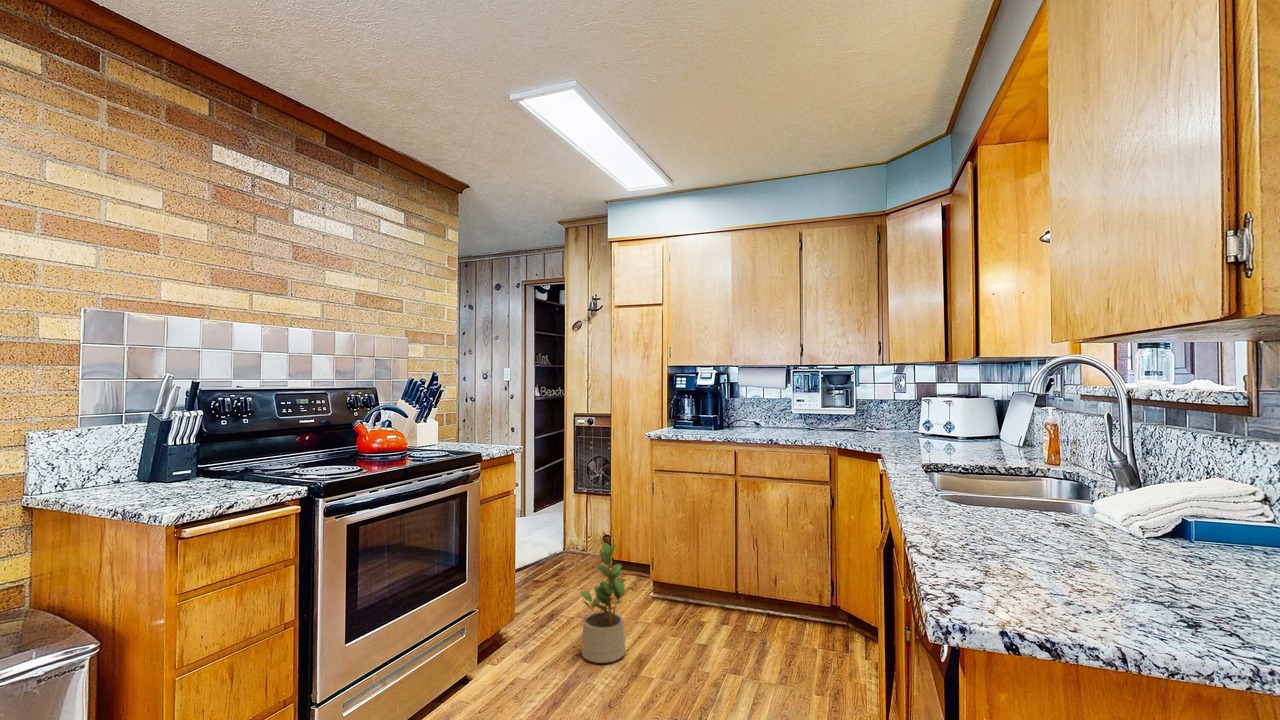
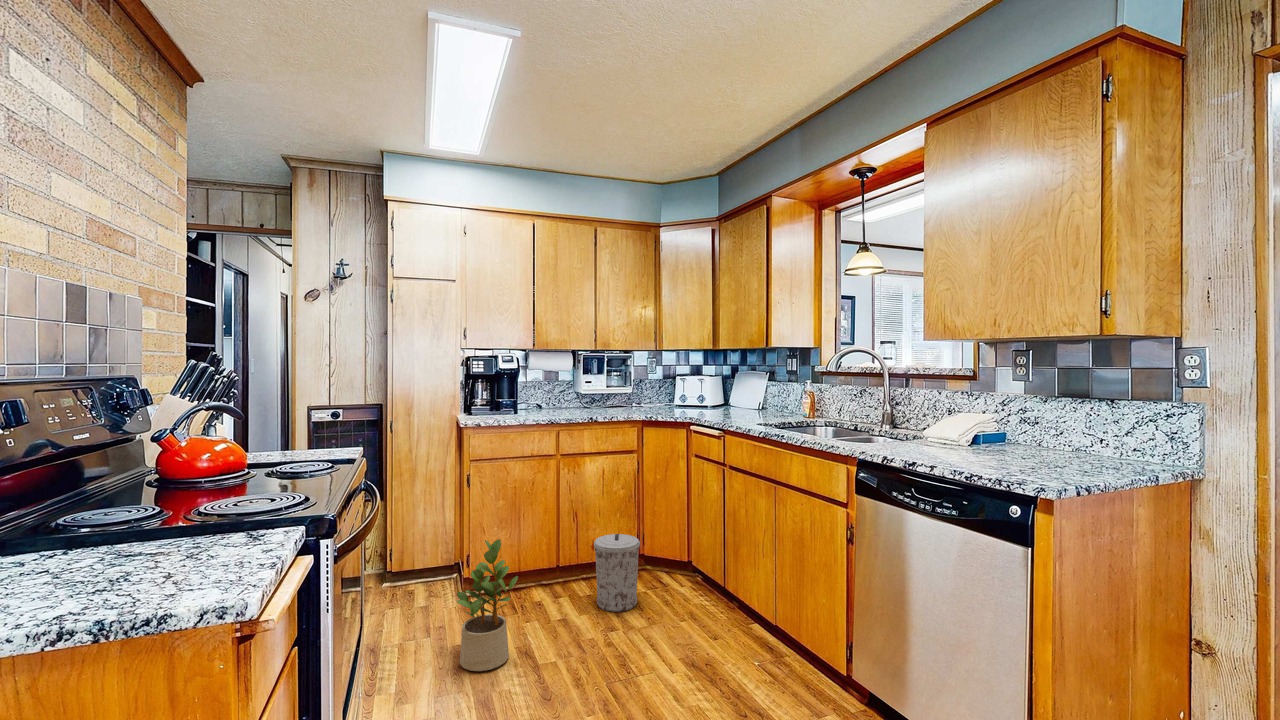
trash can: none [744,571,797,662] -> present [594,534,640,612]

